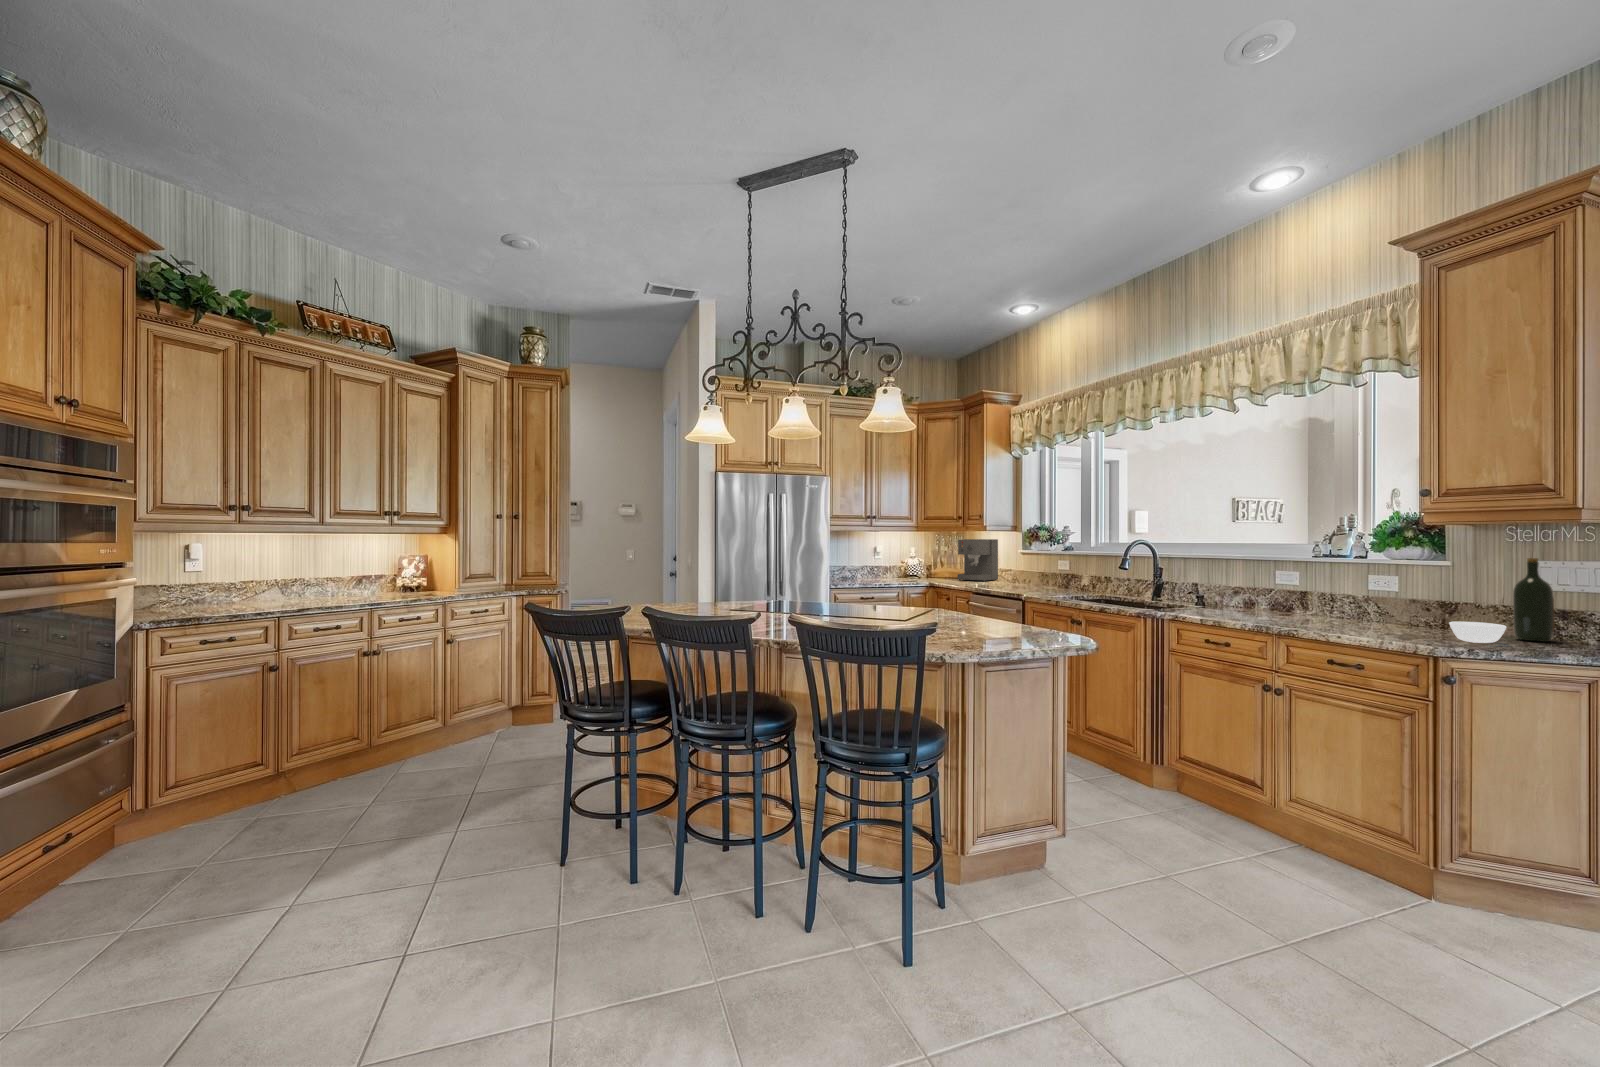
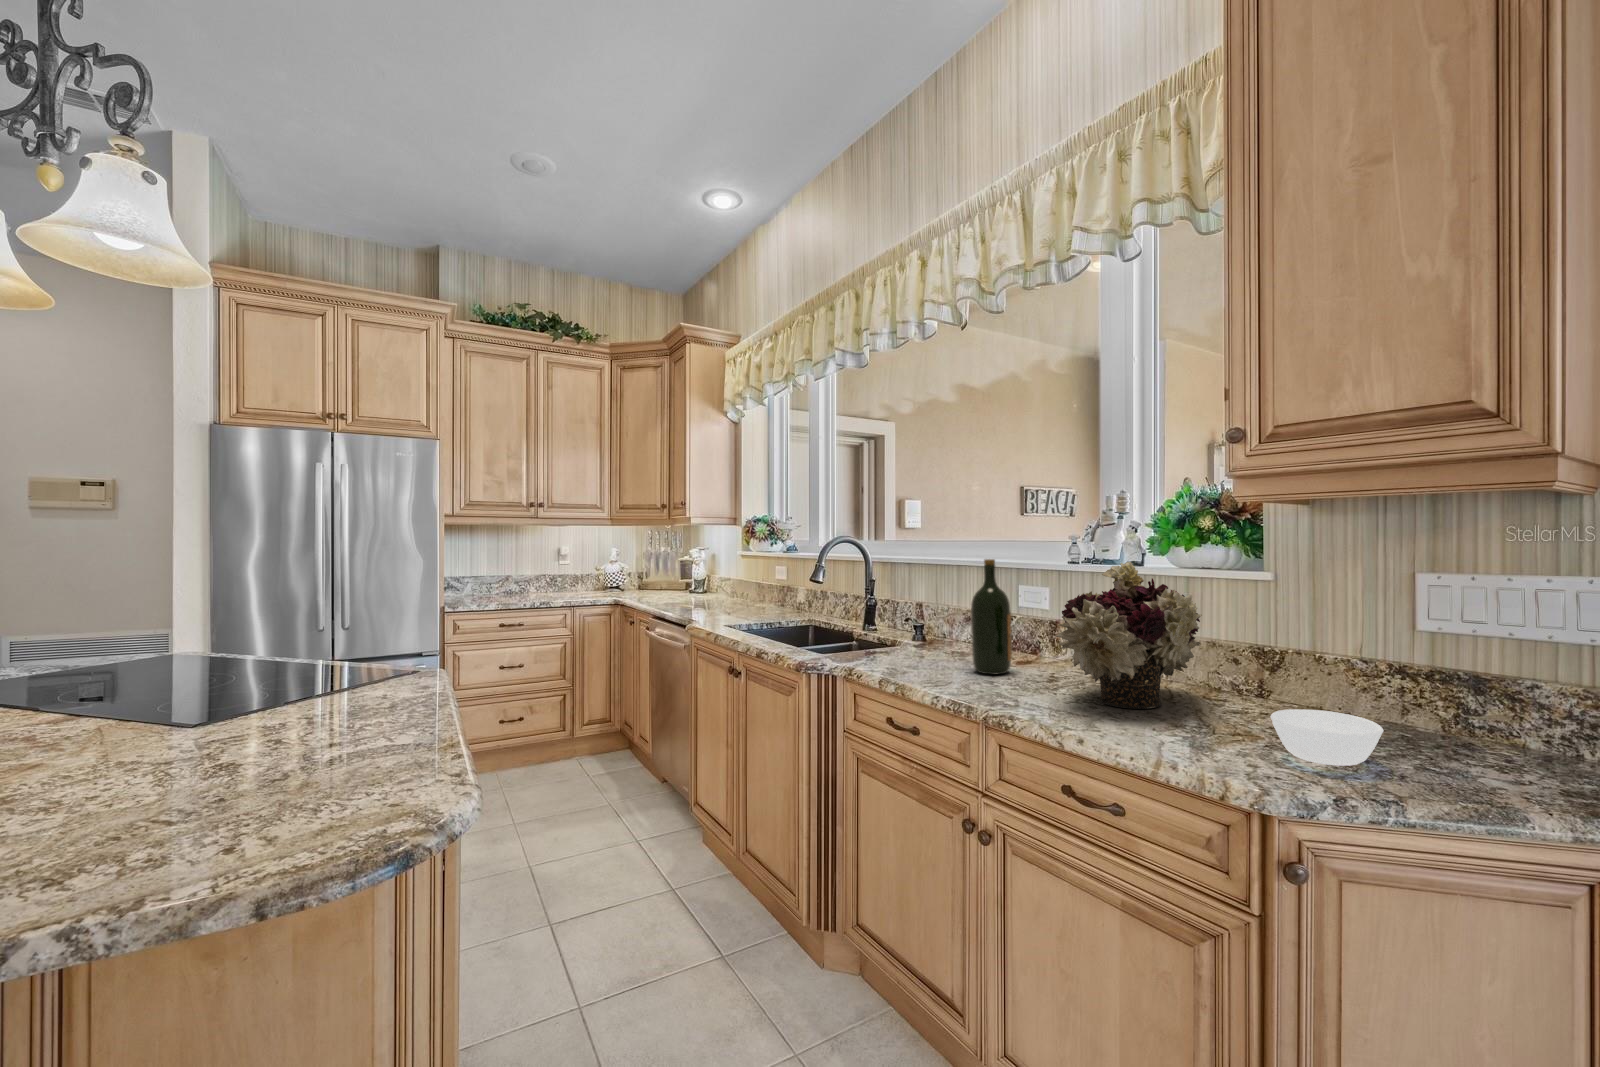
coffee maker: present [958,539,998,581] -> none [661,535,720,595]
flower arrangement: none [1323,554,1409,629] -> present [1056,562,1202,709]
wine bottle: present [1513,558,1554,642] -> present [971,559,1012,674]

